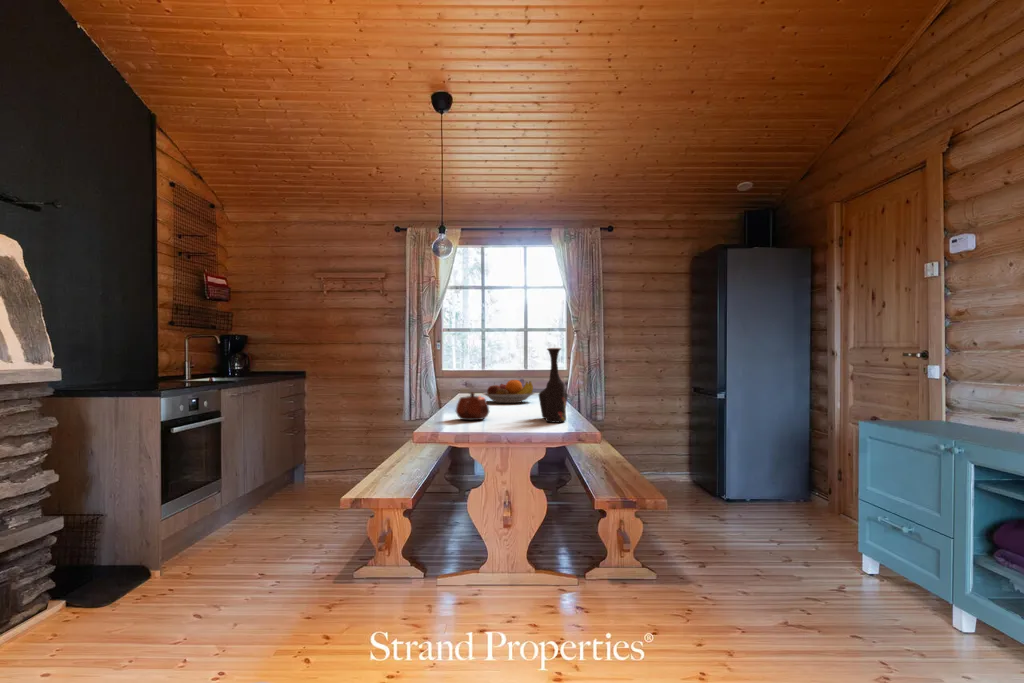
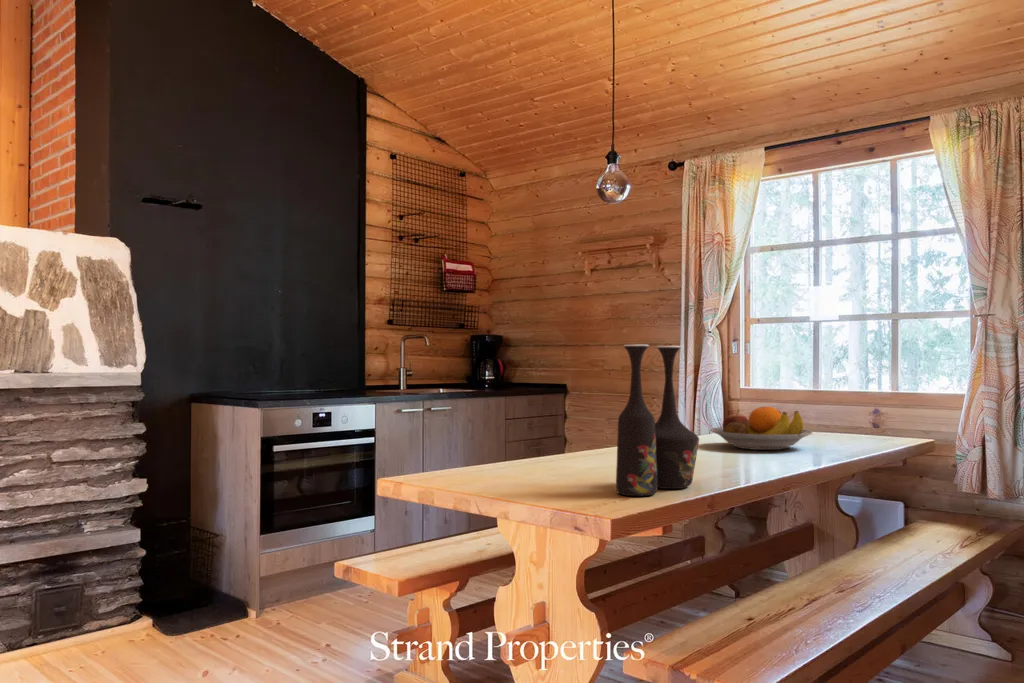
teapot: present [456,392,489,420] -> none [500,423,580,474]

